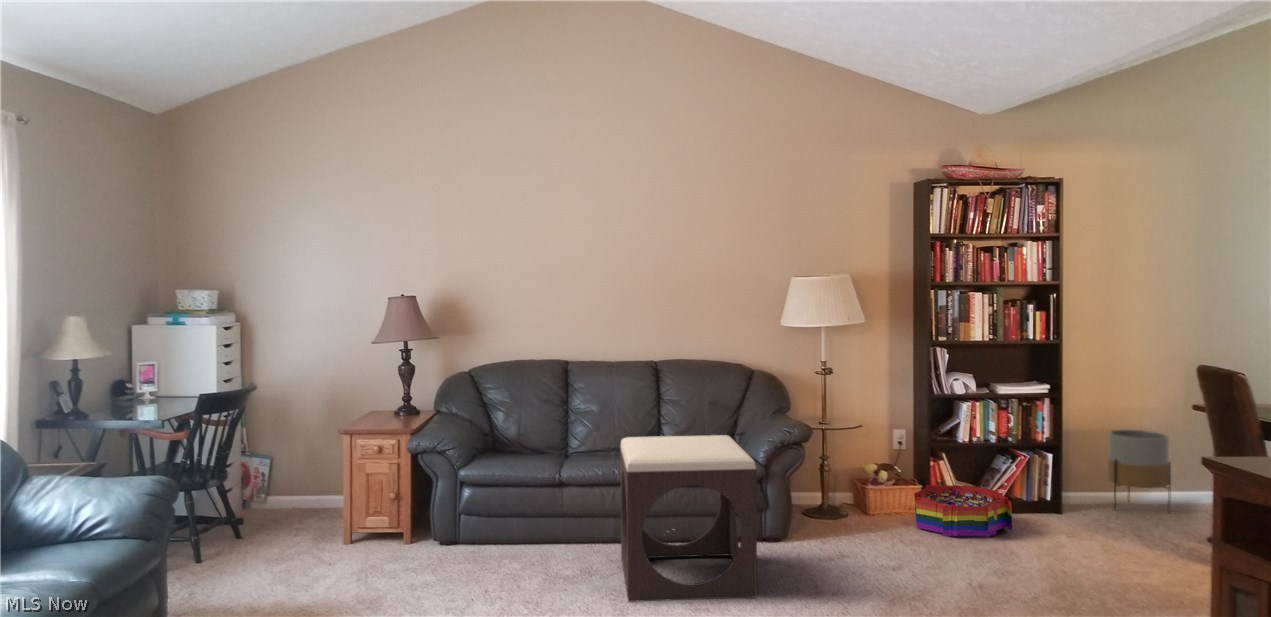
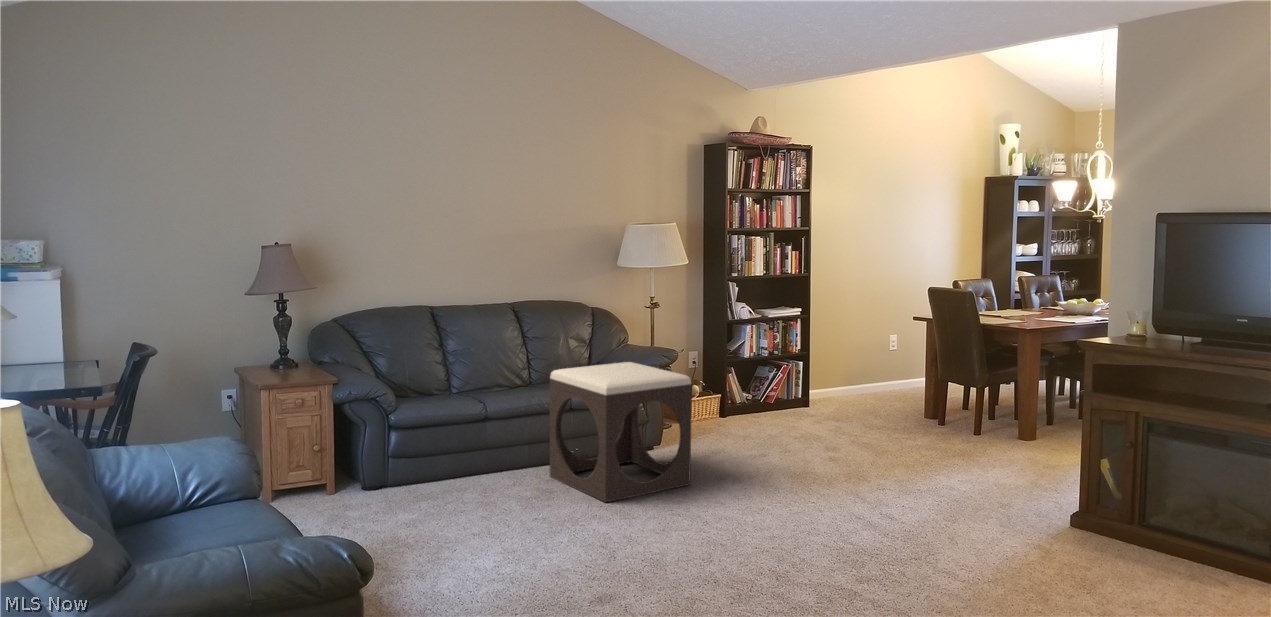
planter: present [1107,430,1171,512] -> none [827,340,869,400]
storage bin: present [914,485,1012,536] -> none [721,391,795,430]

